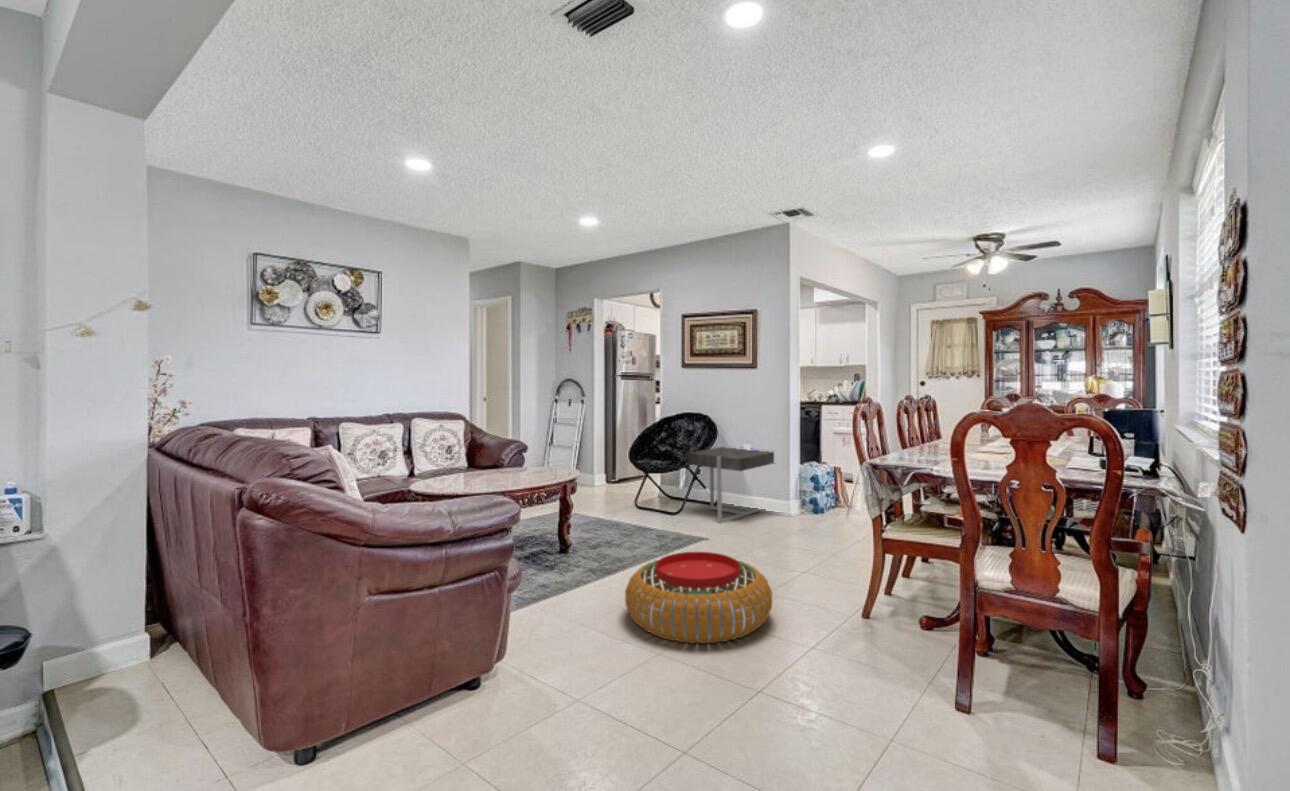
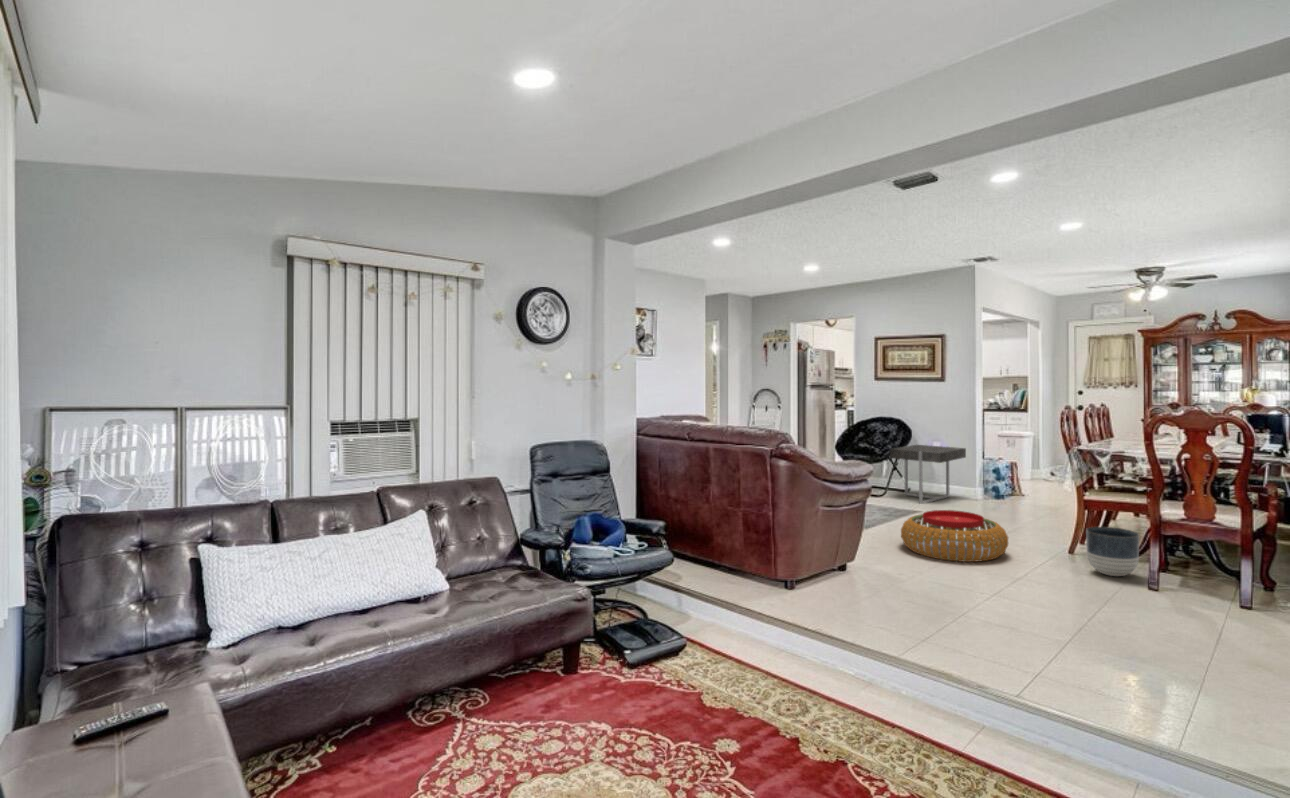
planter: none [870,587,945,673] -> present [1086,527,1139,576]

